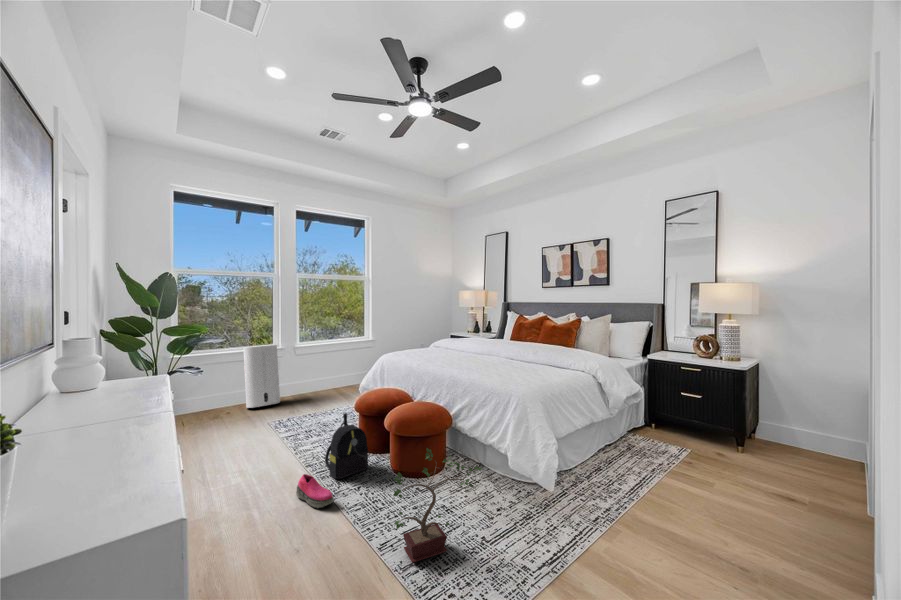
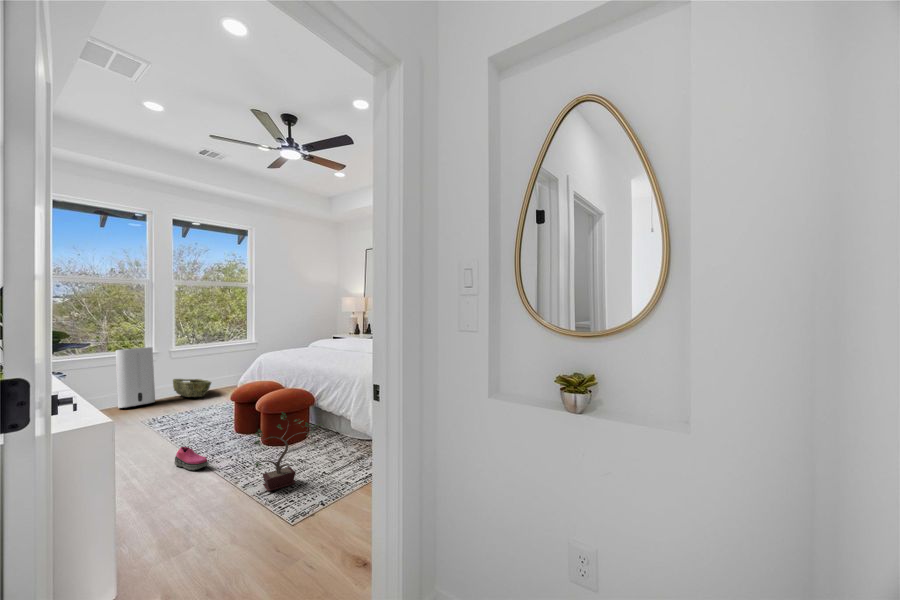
woven basket: none [296,378,333,399] -> present [173,379,211,397]
backpack: present [325,413,370,479] -> none [201,399,243,452]

